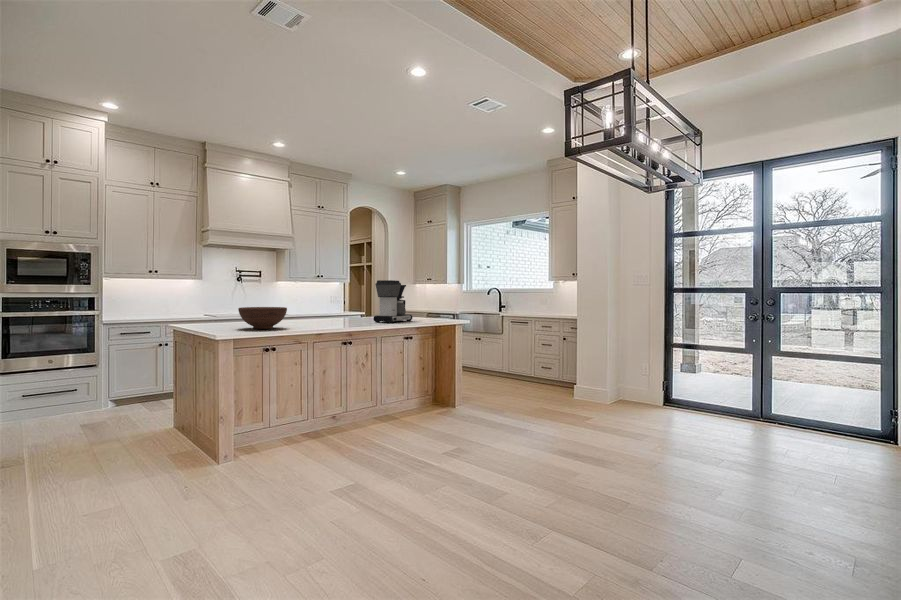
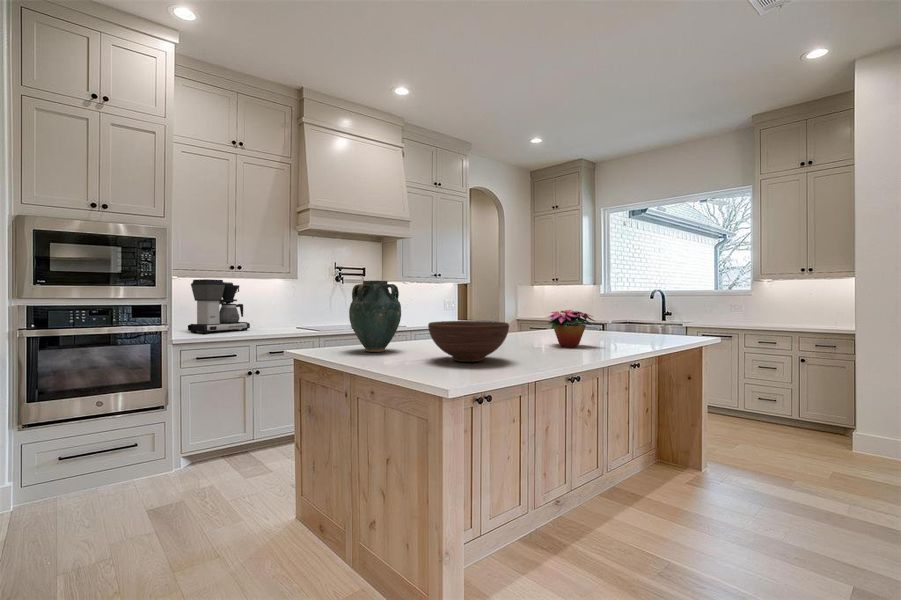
coffee maker: present [373,280,412,323] -> present [188,279,250,333]
vase: none [203,283,237,325] -> present [349,281,401,352]
flower arrangement: none [334,301,368,324] -> present [546,310,595,347]

